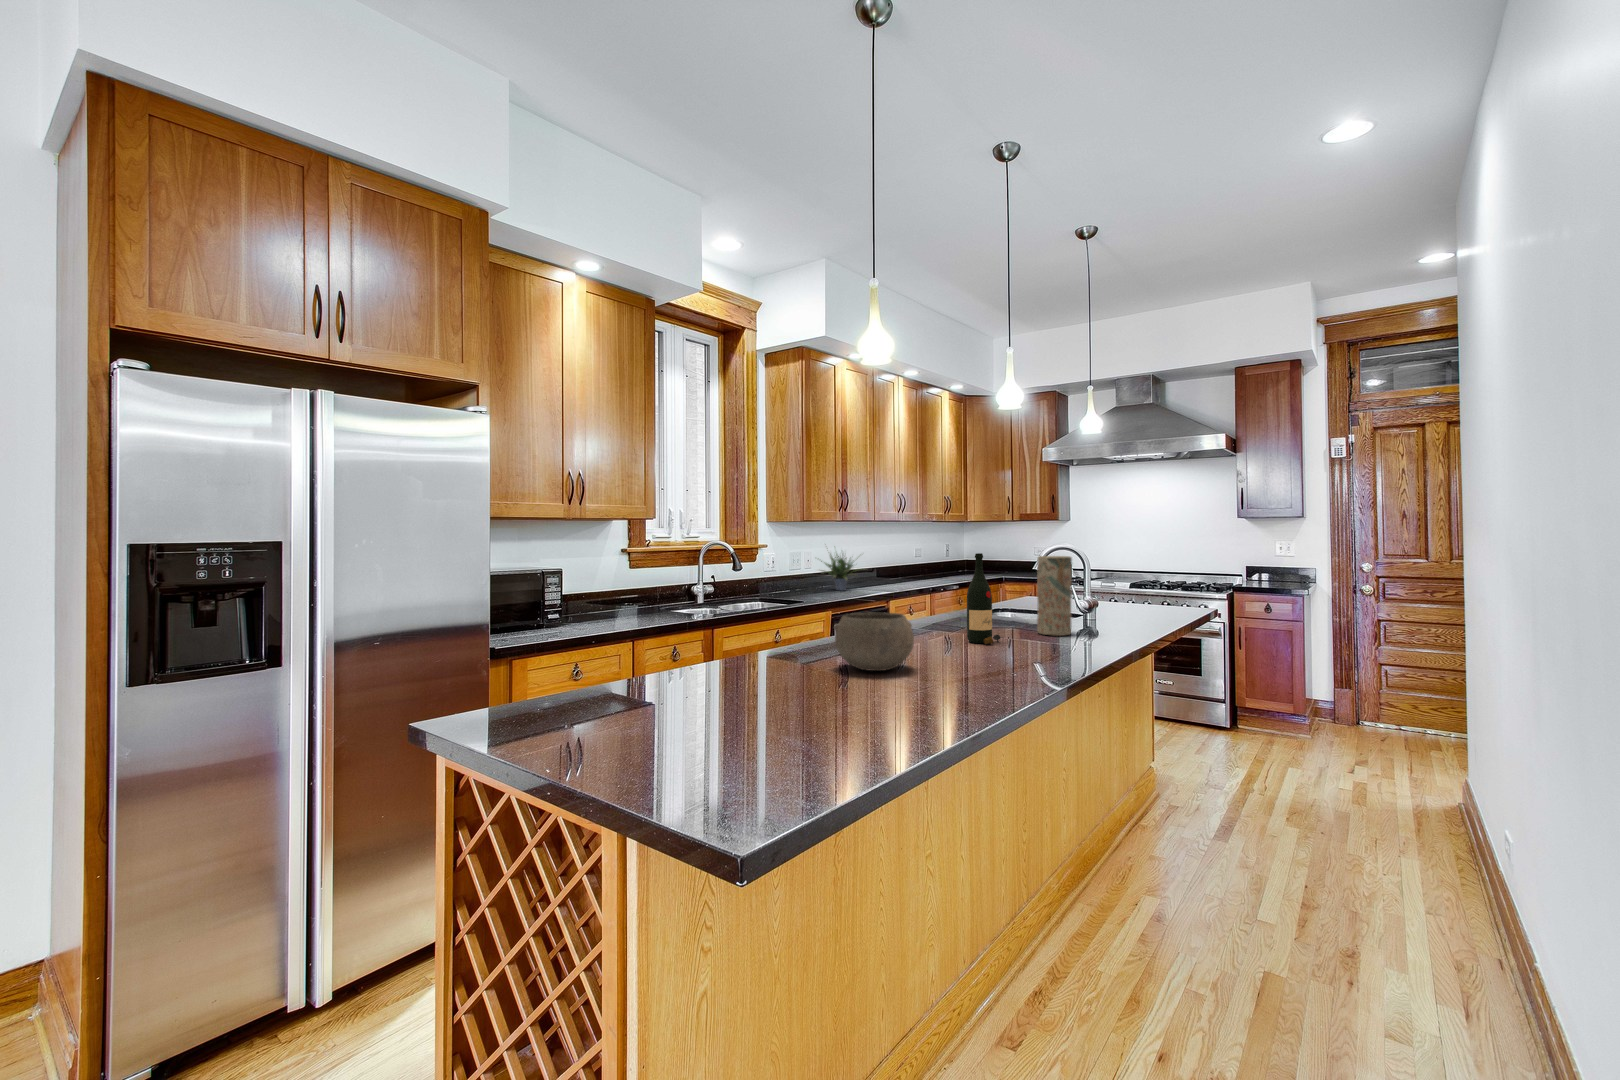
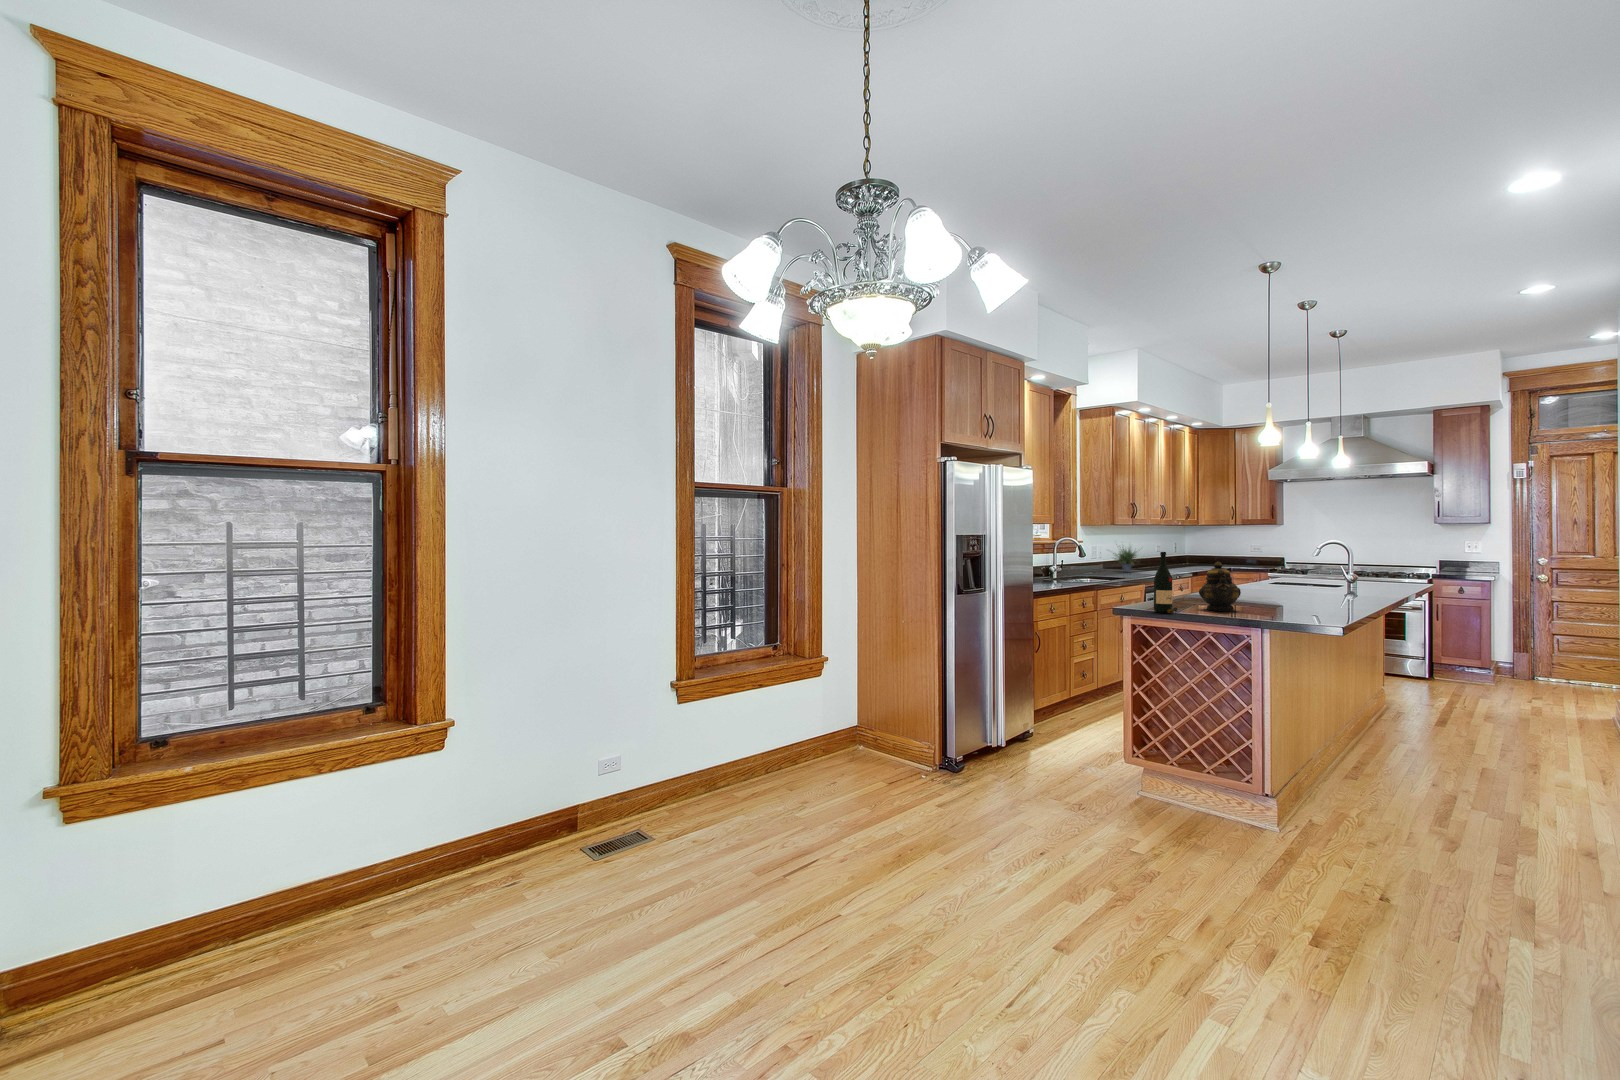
wine bottle: present [967,553,1003,644] -> present [1154,552,1178,613]
vase: present [1037,556,1072,636] -> none [1330,548,1354,593]
teapot: none [673,595,754,710] -> present [1199,562,1241,611]
bowl: present [834,613,914,671] -> none [1245,575,1293,603]

